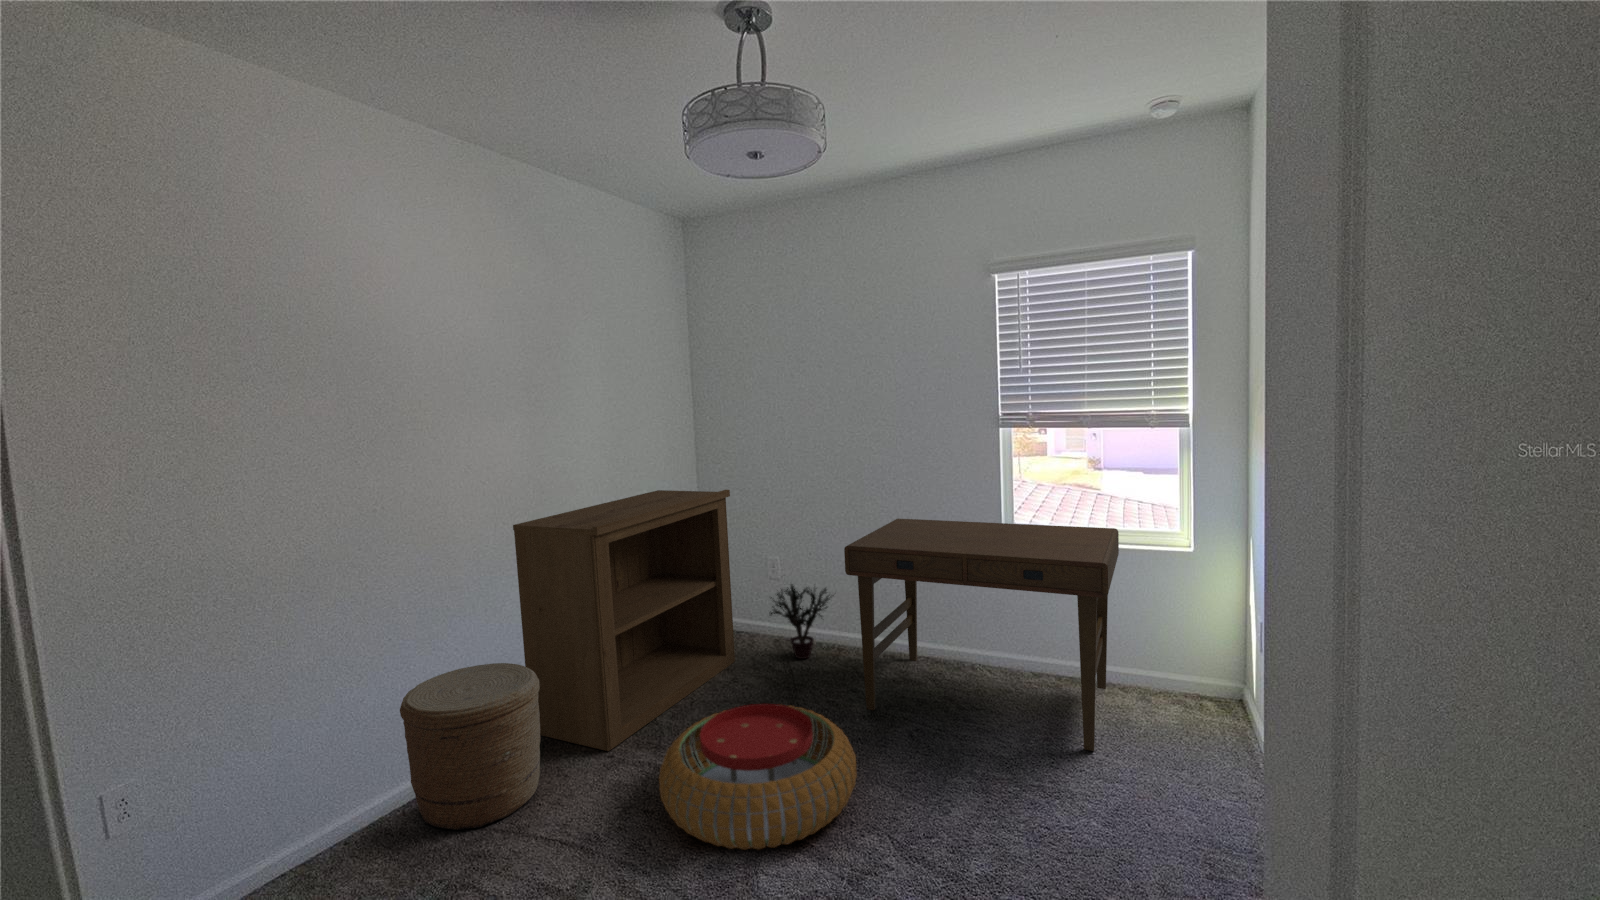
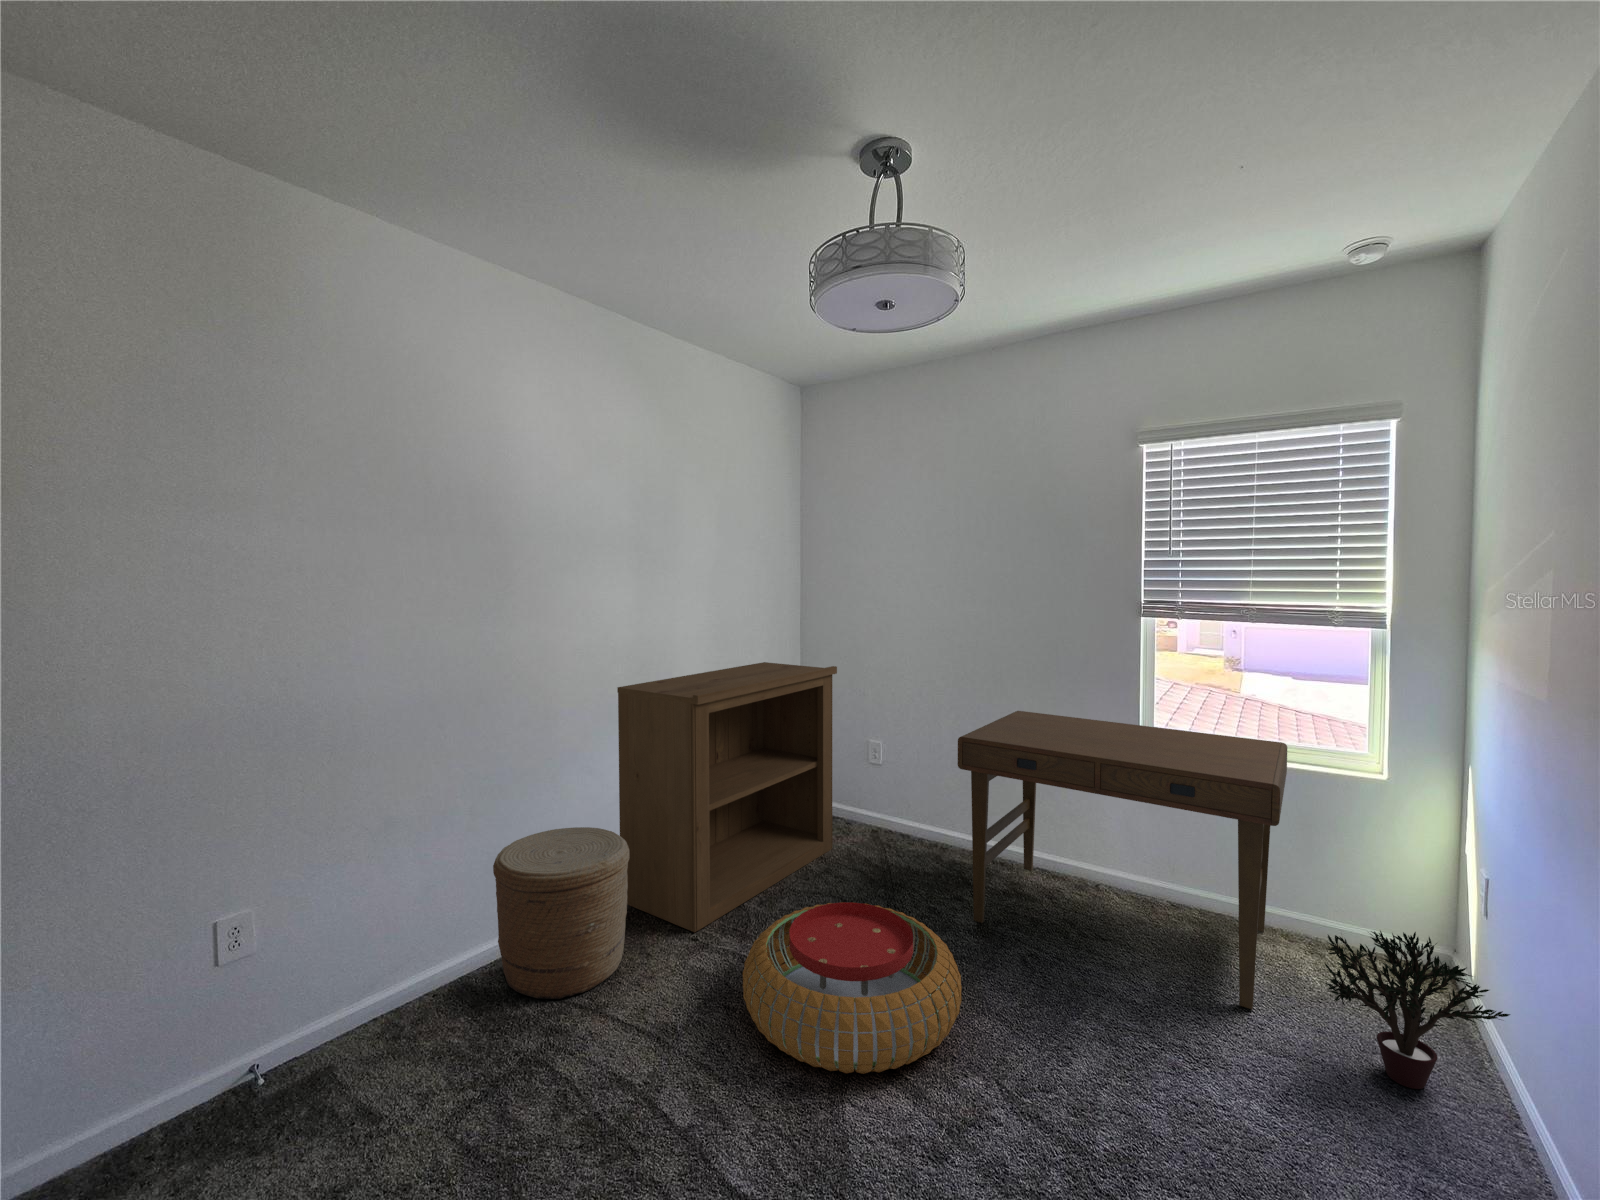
potted plant: present [771,584,834,659] -> present [1325,931,1510,1089]

